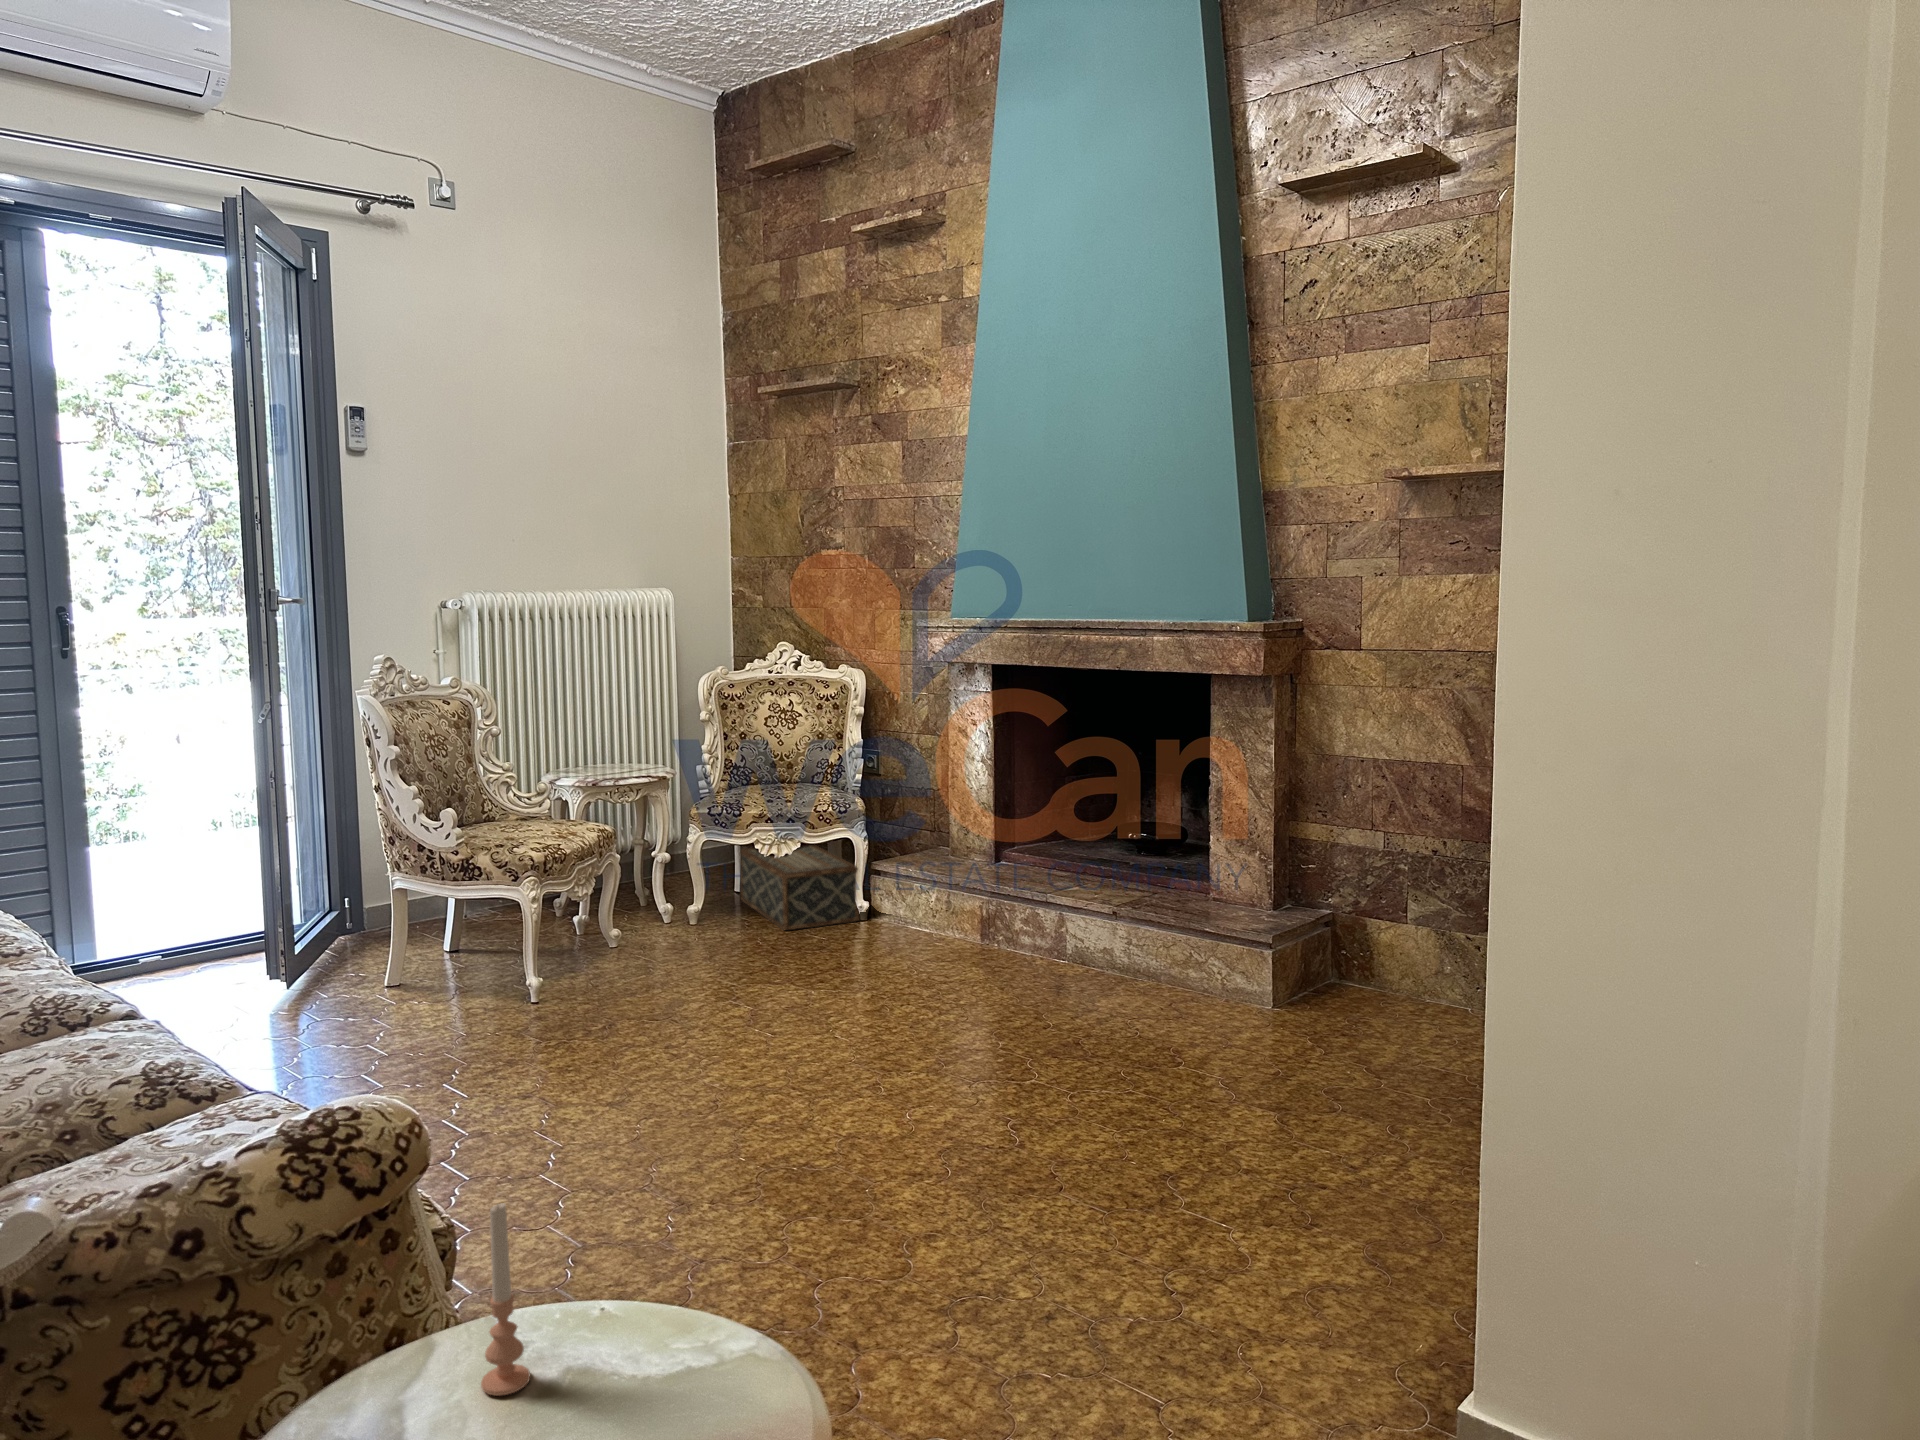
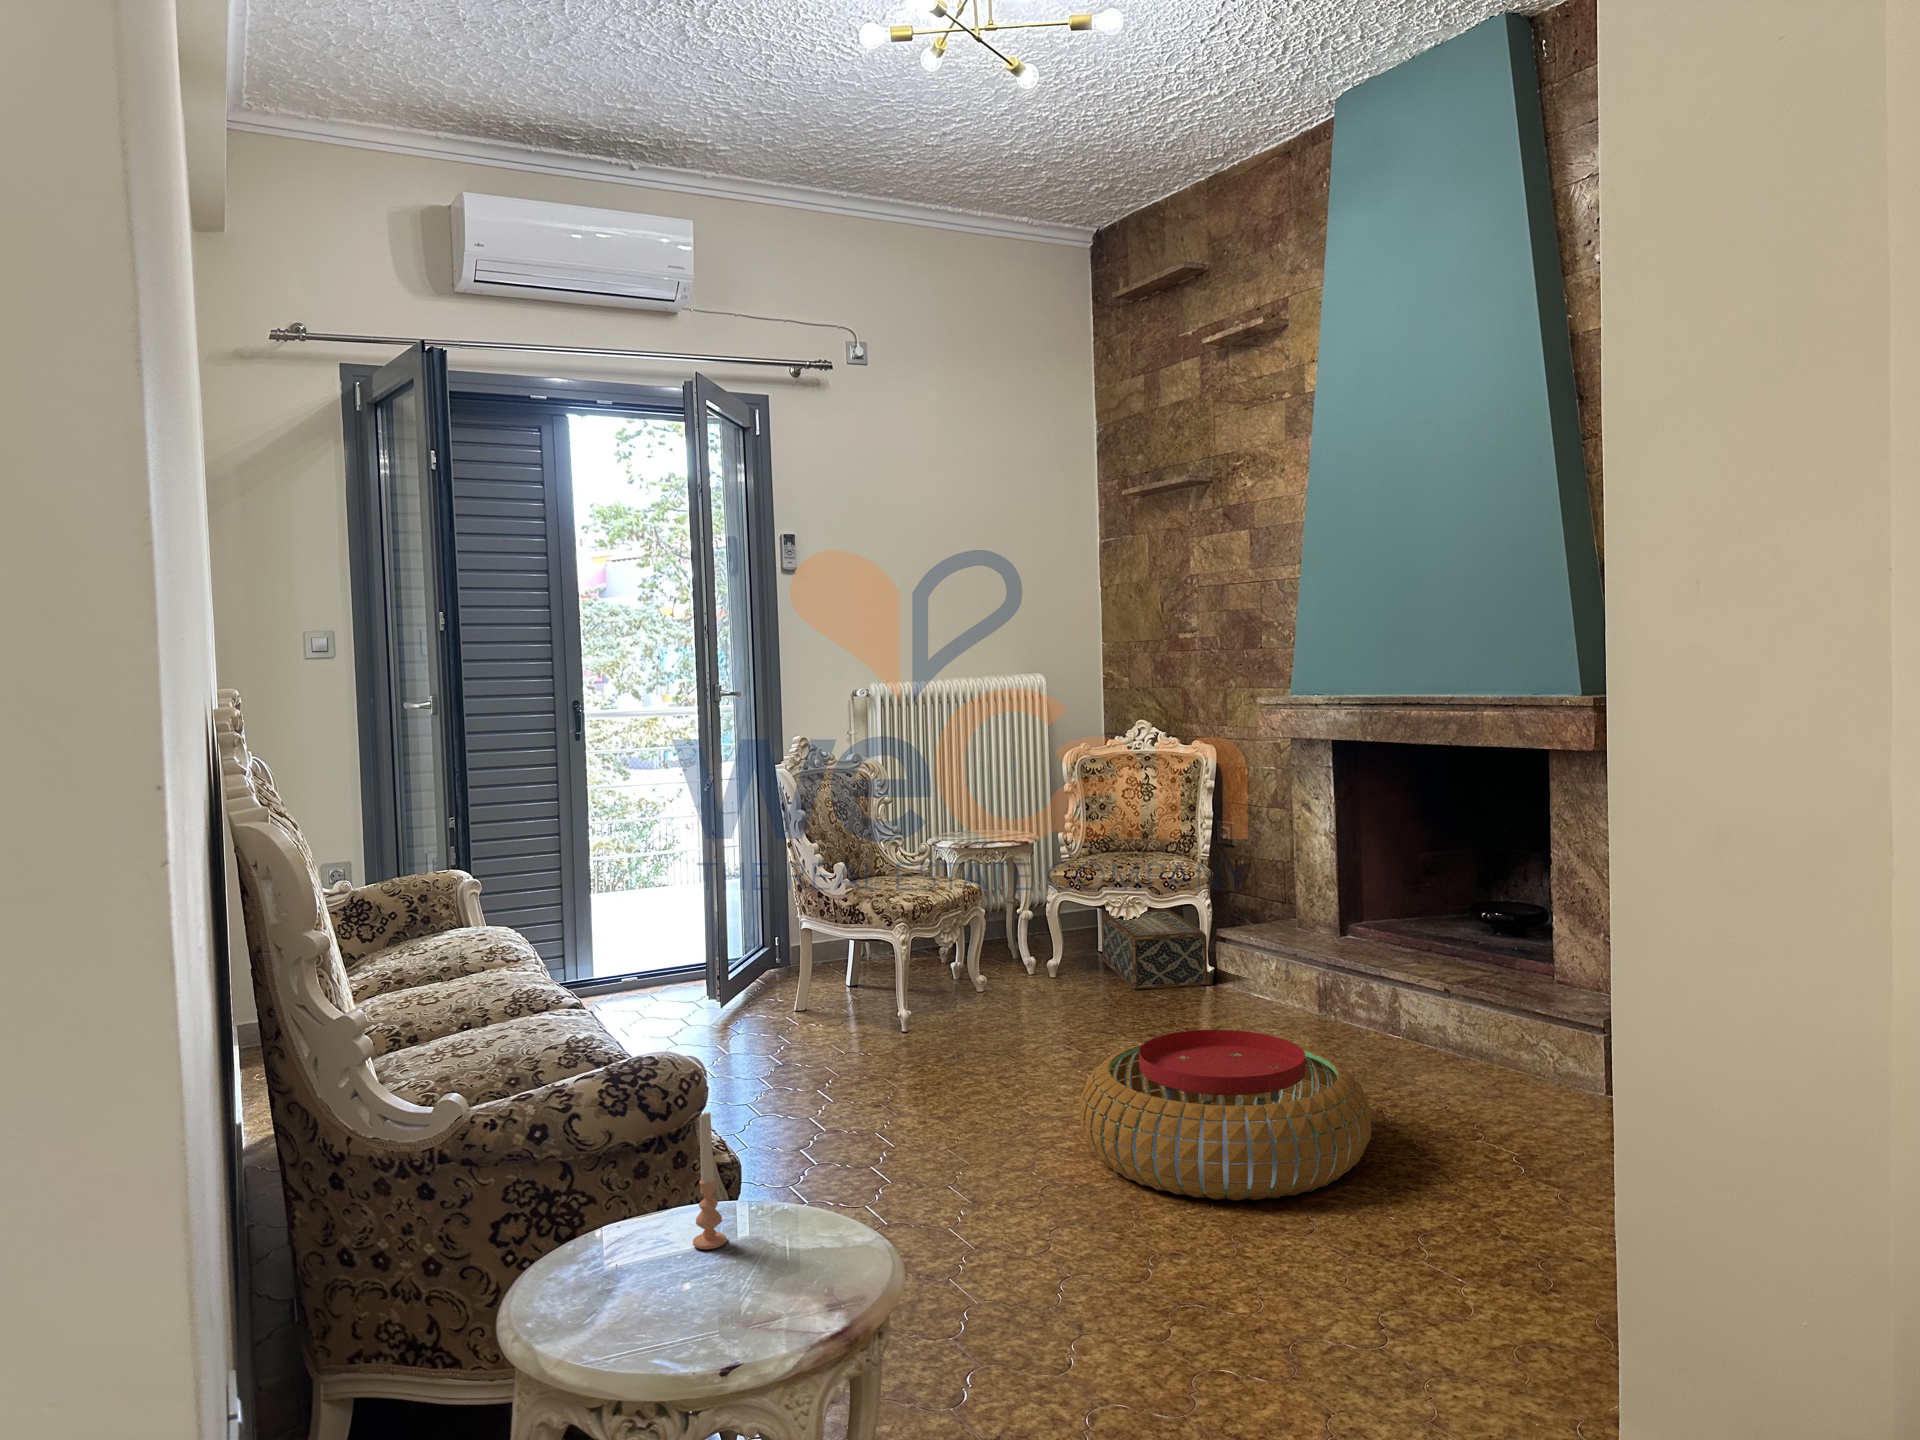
pouf: none [785,978,1096,1167] -> present [1079,1030,1372,1201]

